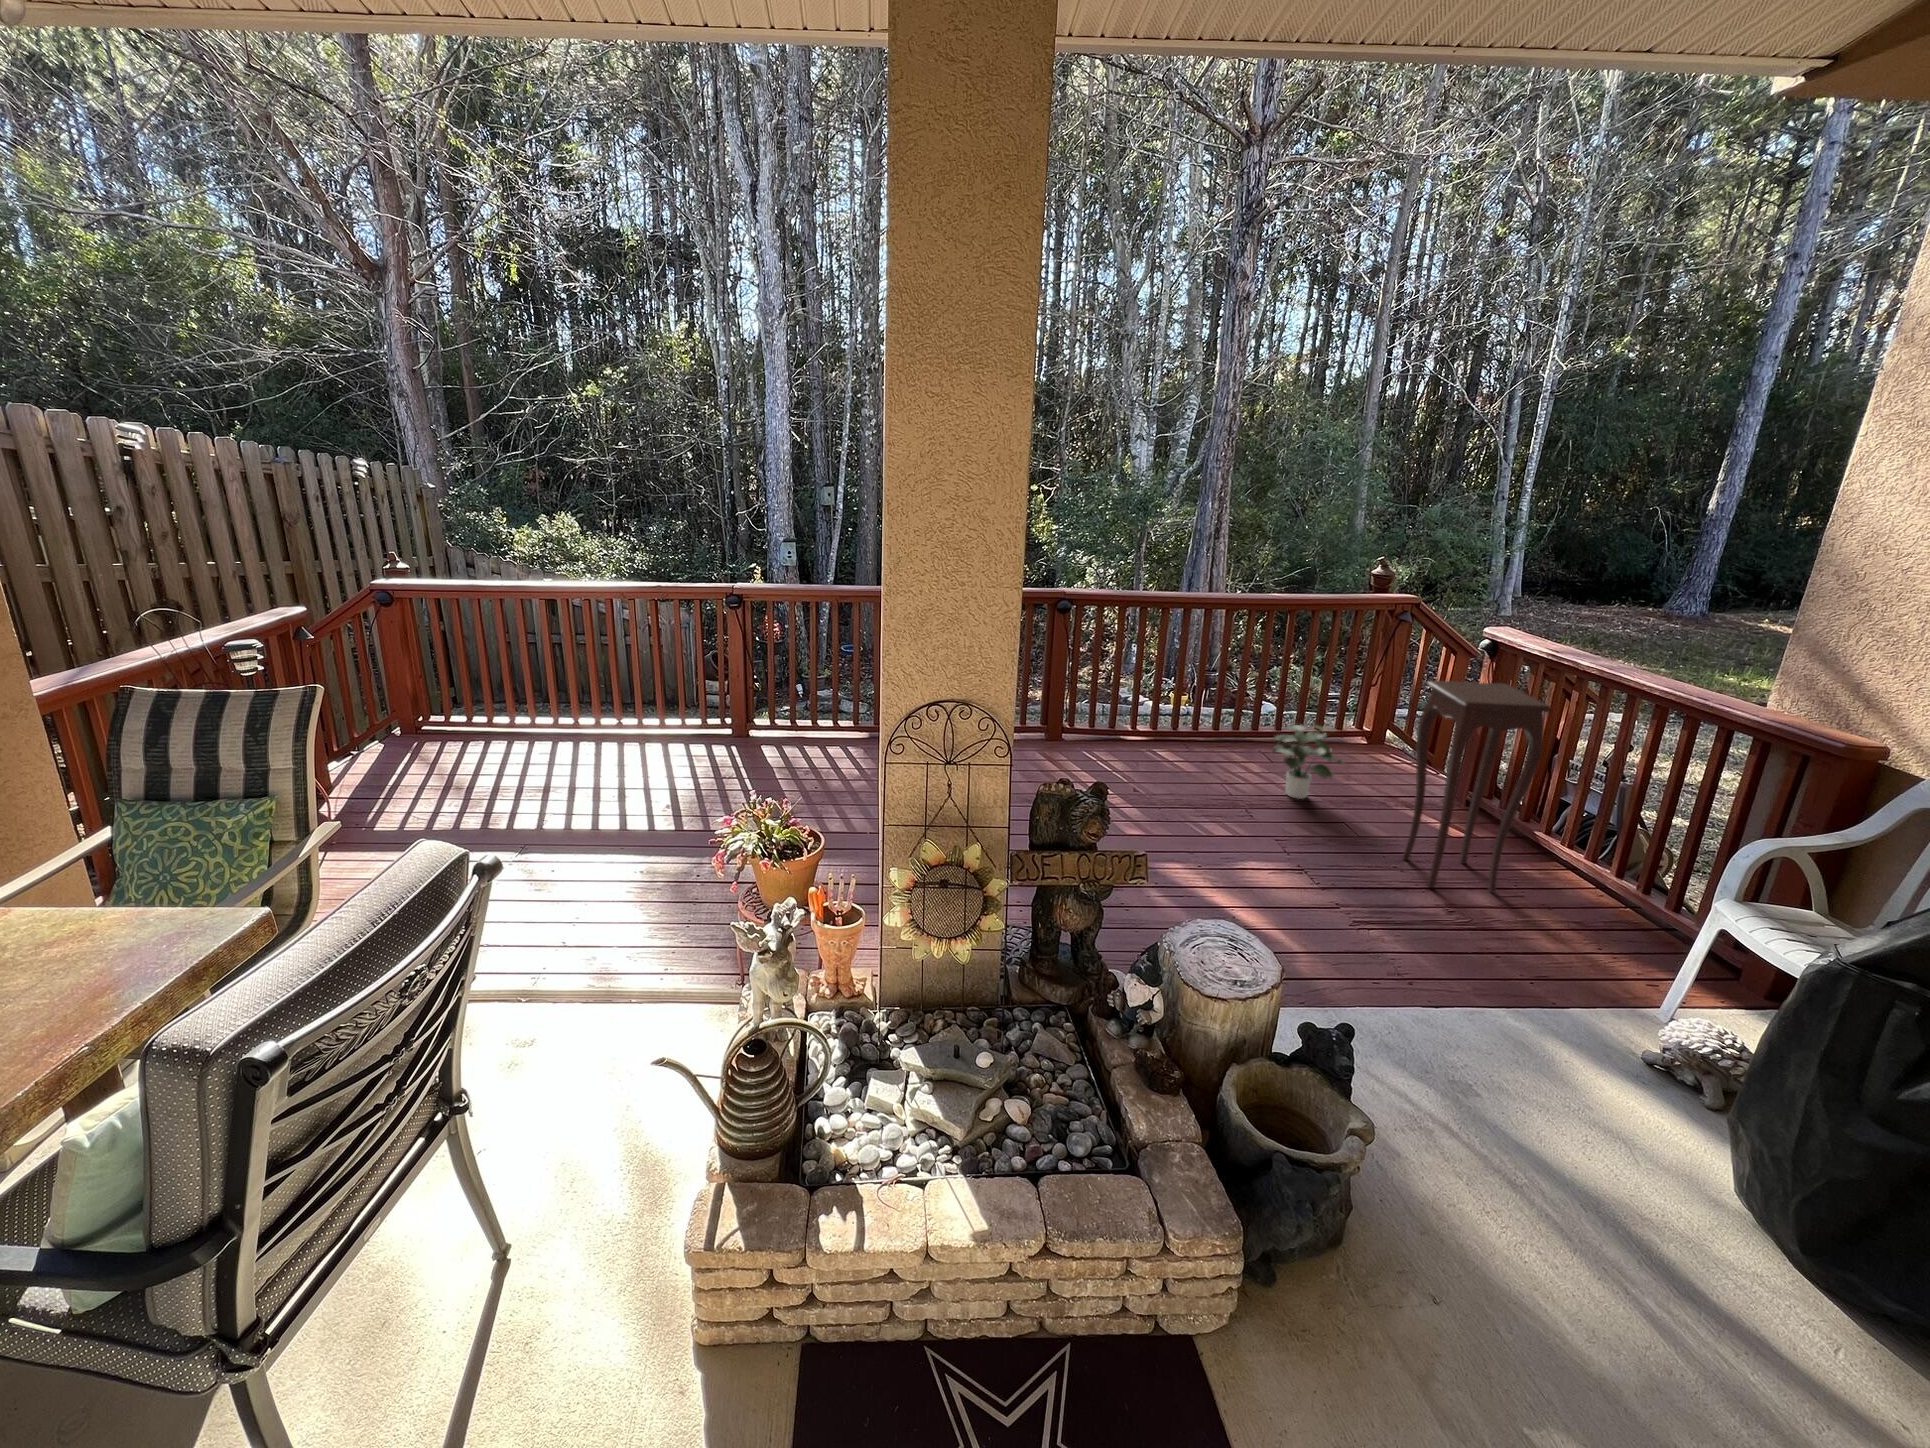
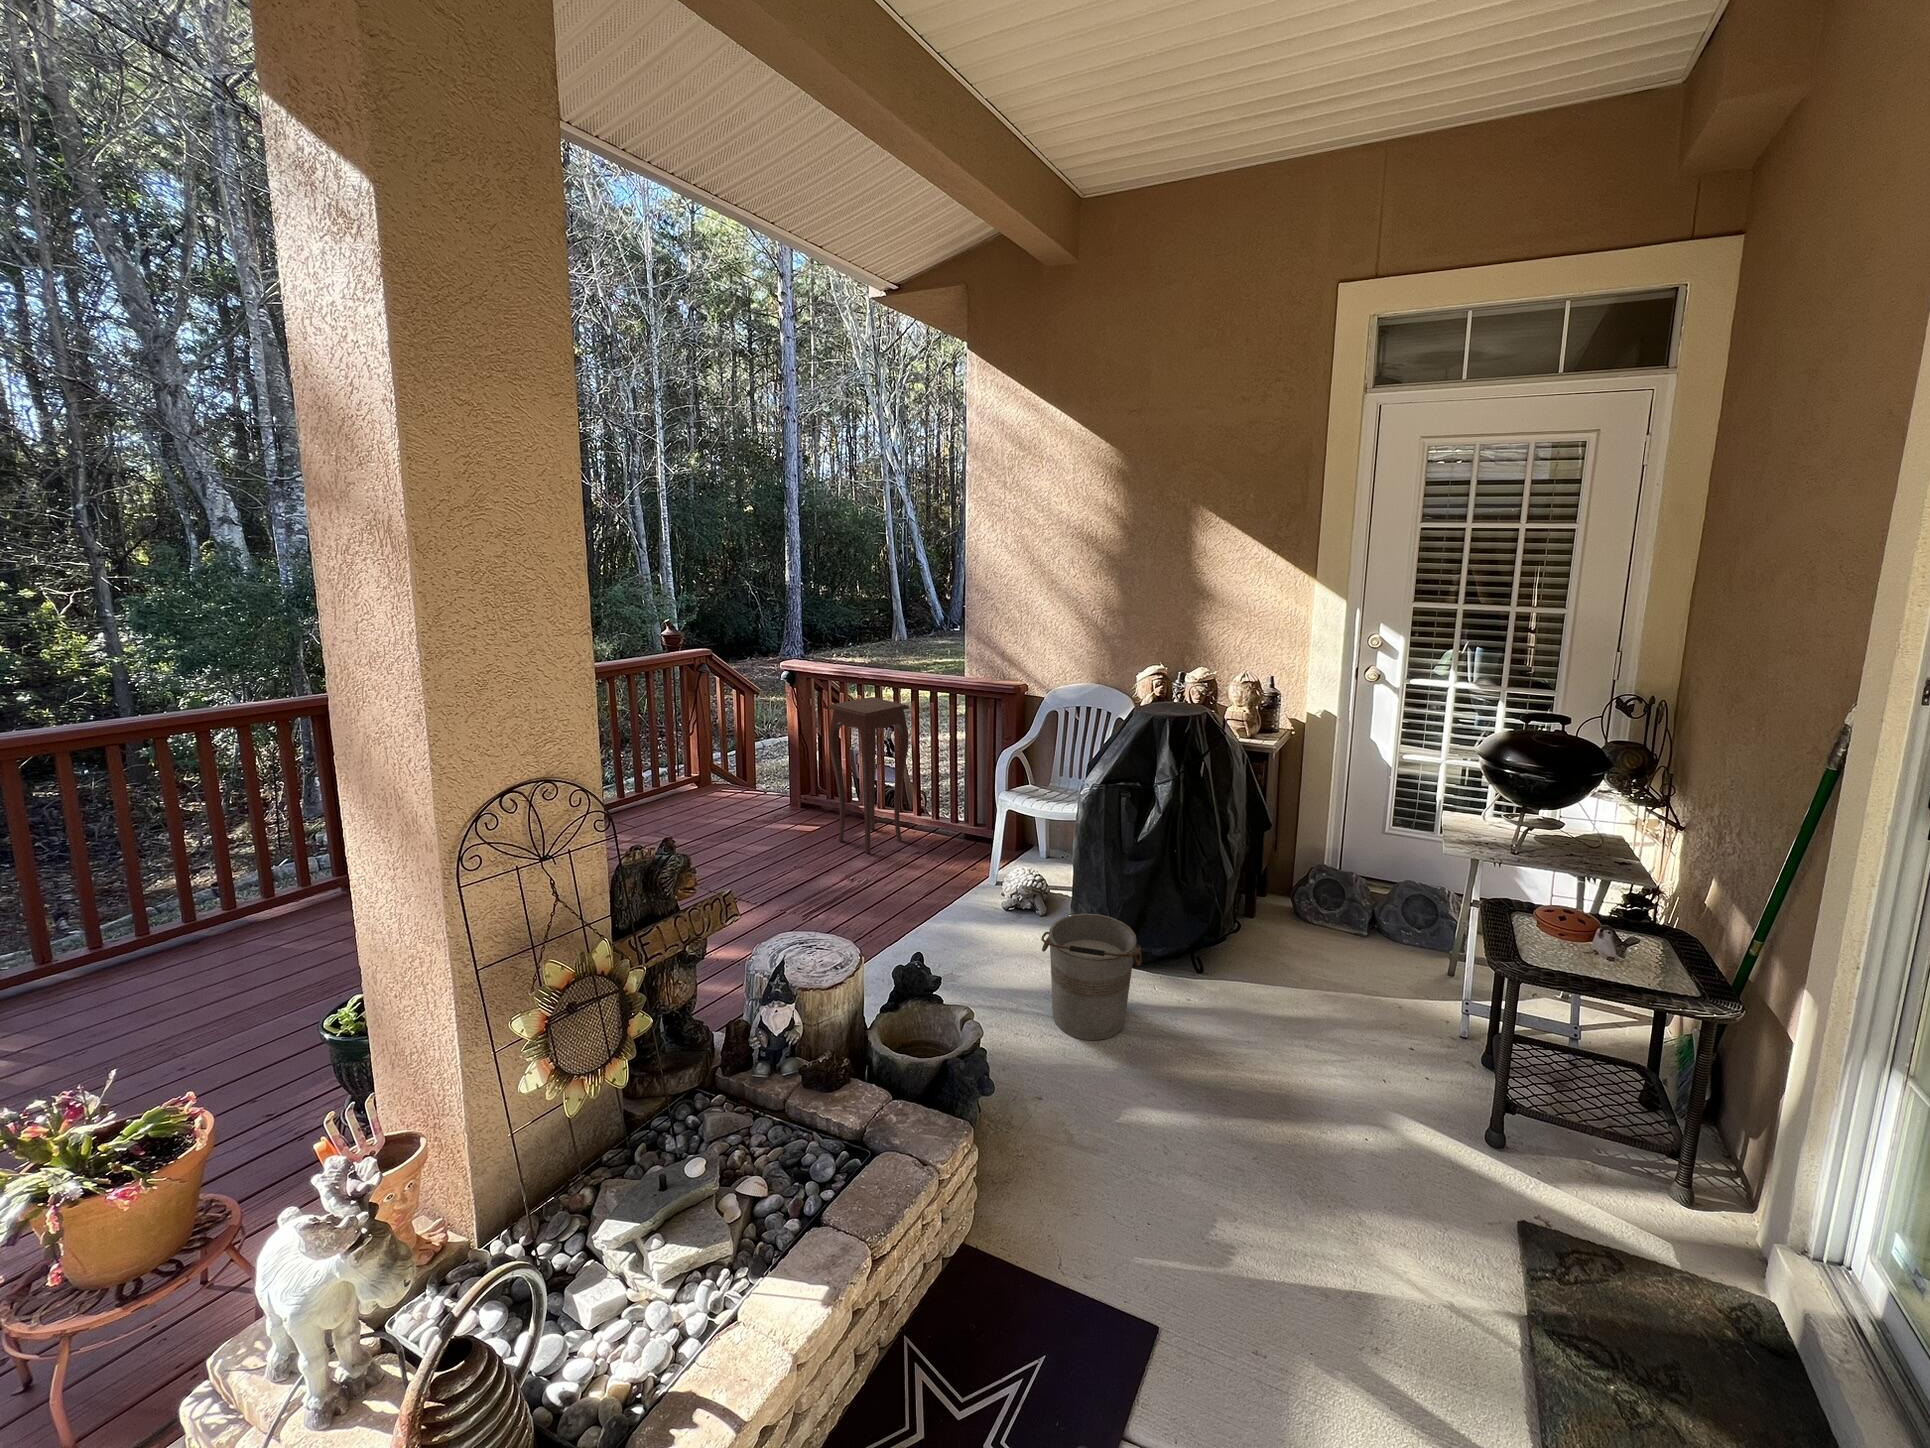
potted plant: present [1273,725,1345,799] -> none [706,763,771,828]
bucket: none [1538,1104,1761,1346] -> present [1041,914,1142,1040]

